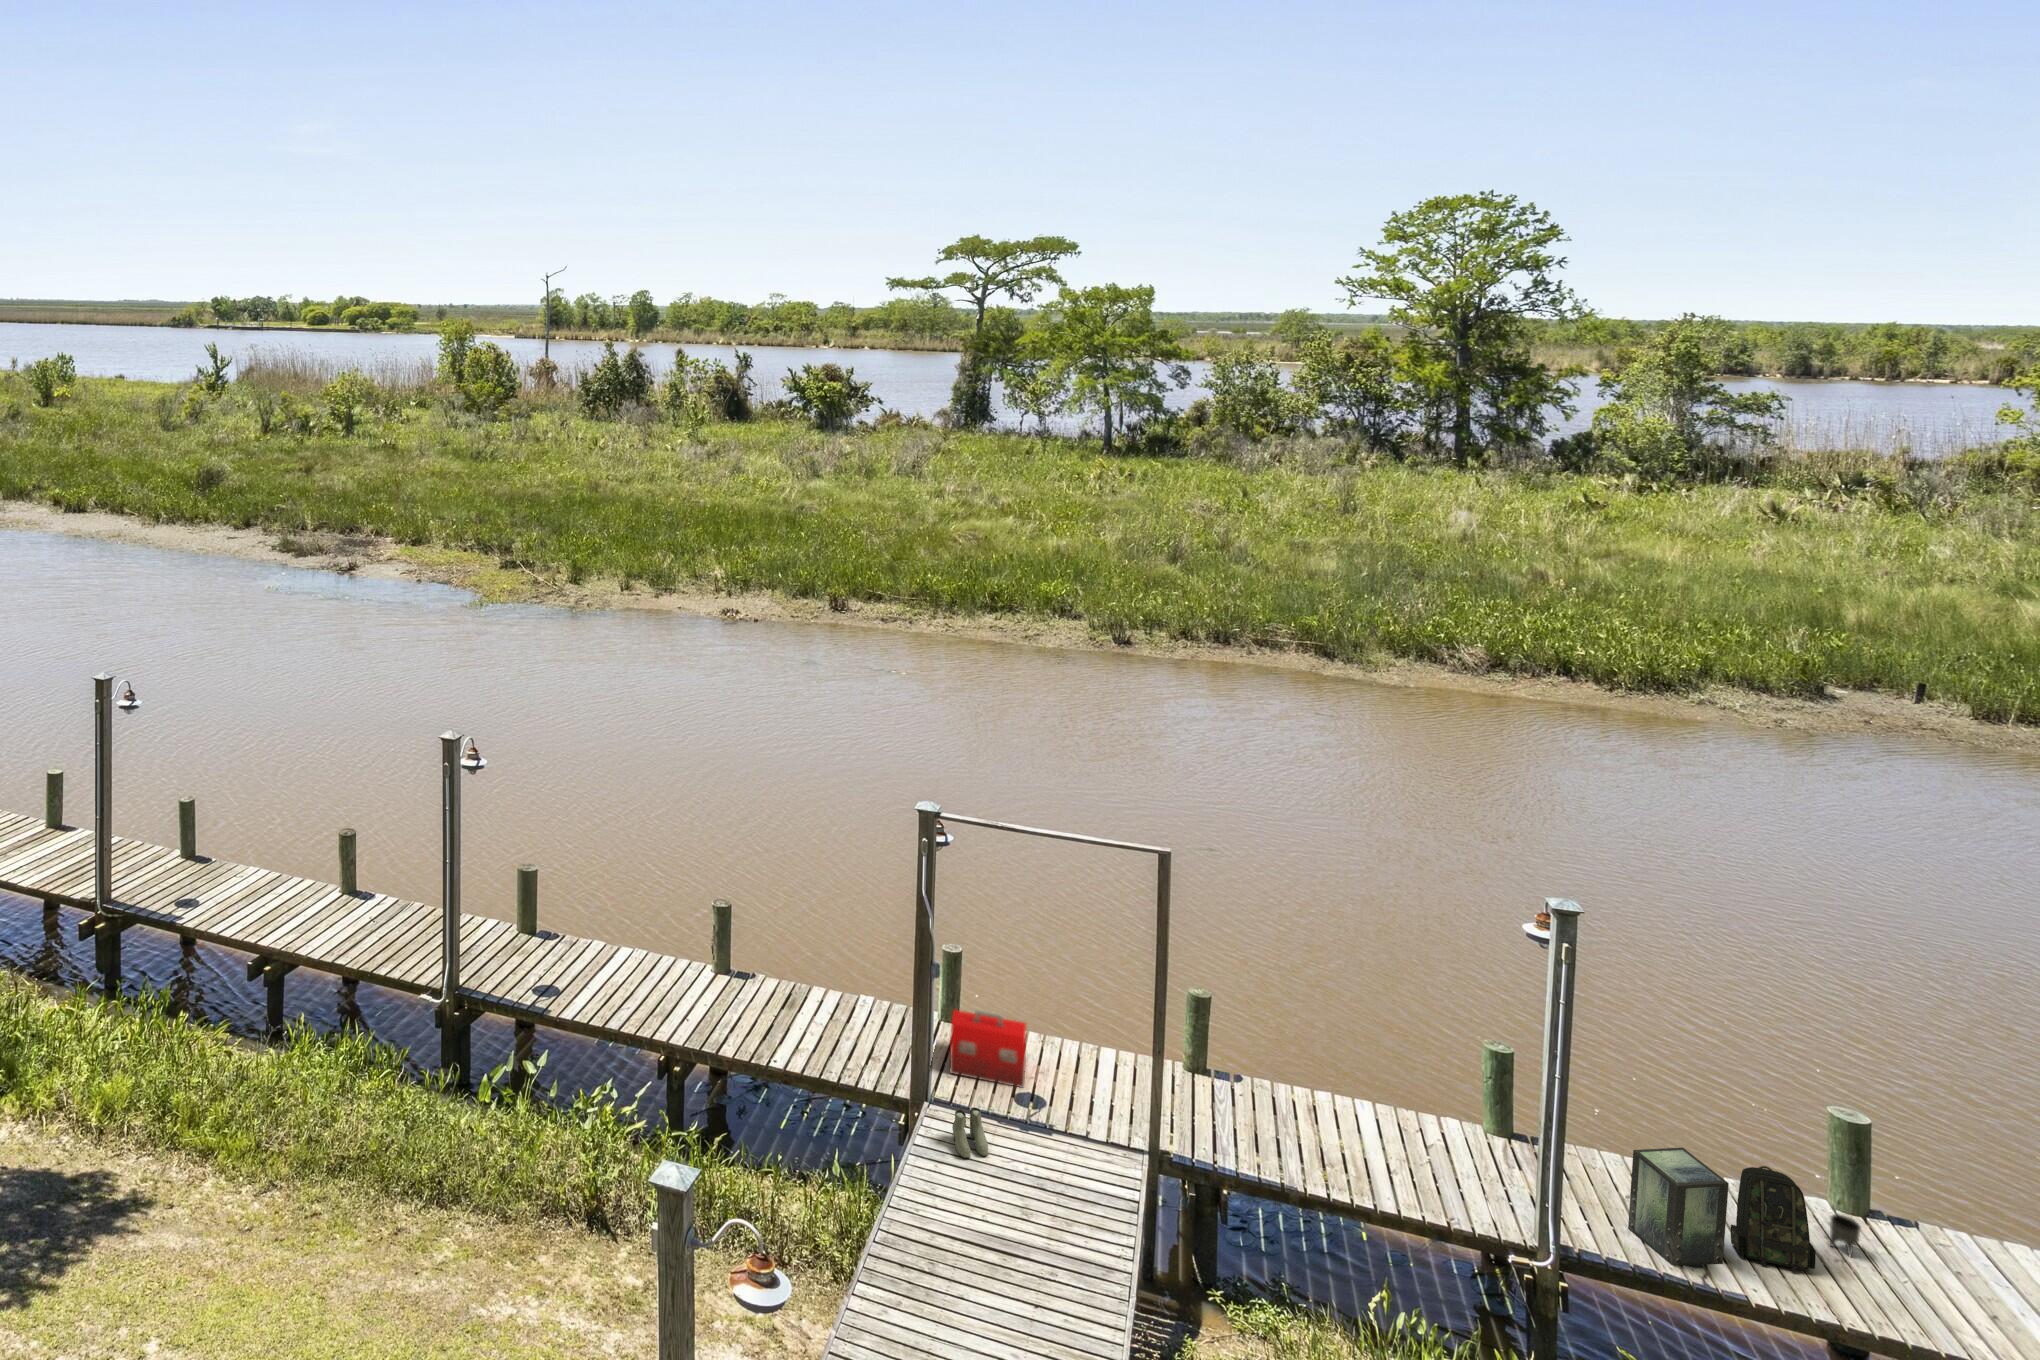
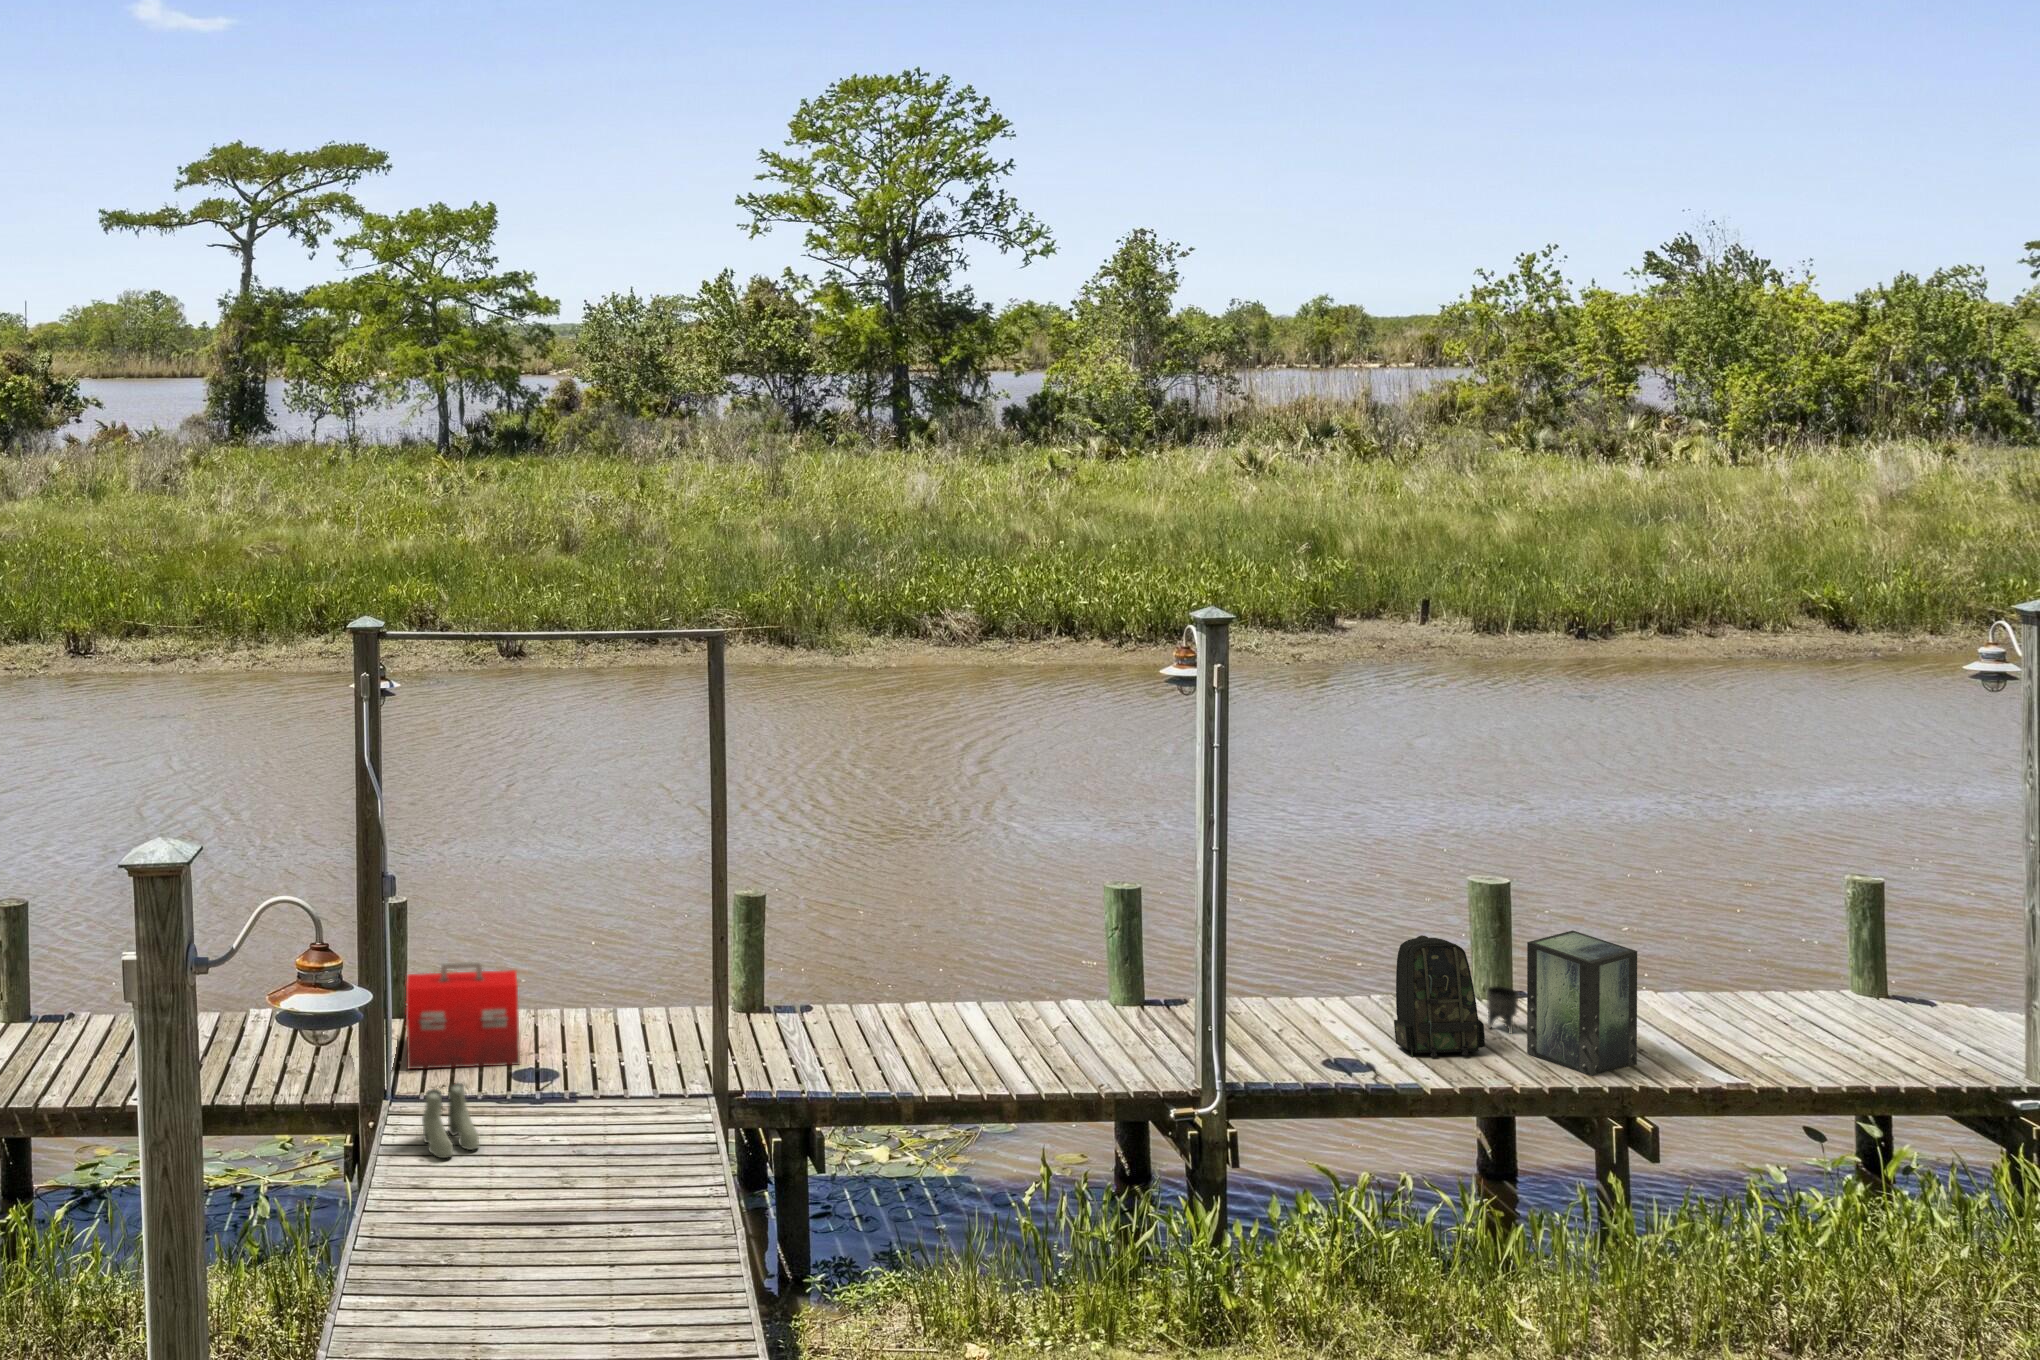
storage box: present [1628,1148,1729,1265] -> present [1527,931,1637,1076]

